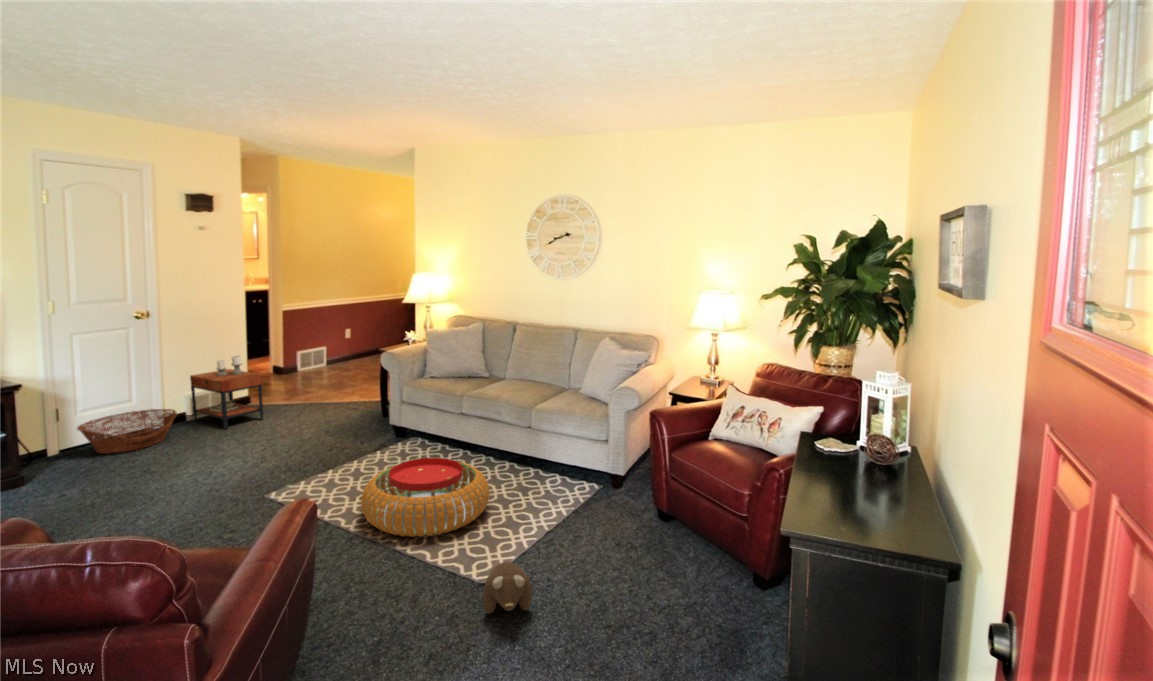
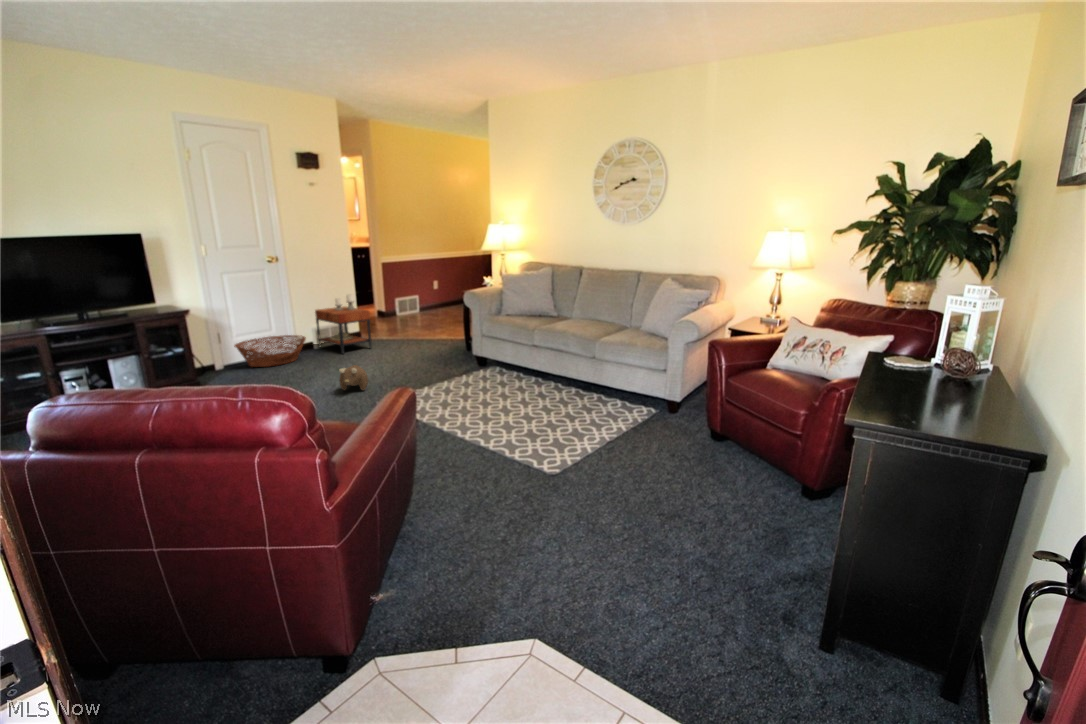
pouf: present [361,458,489,537] -> none [450,376,559,439]
plush toy: present [483,561,532,614] -> present [339,365,368,390]

